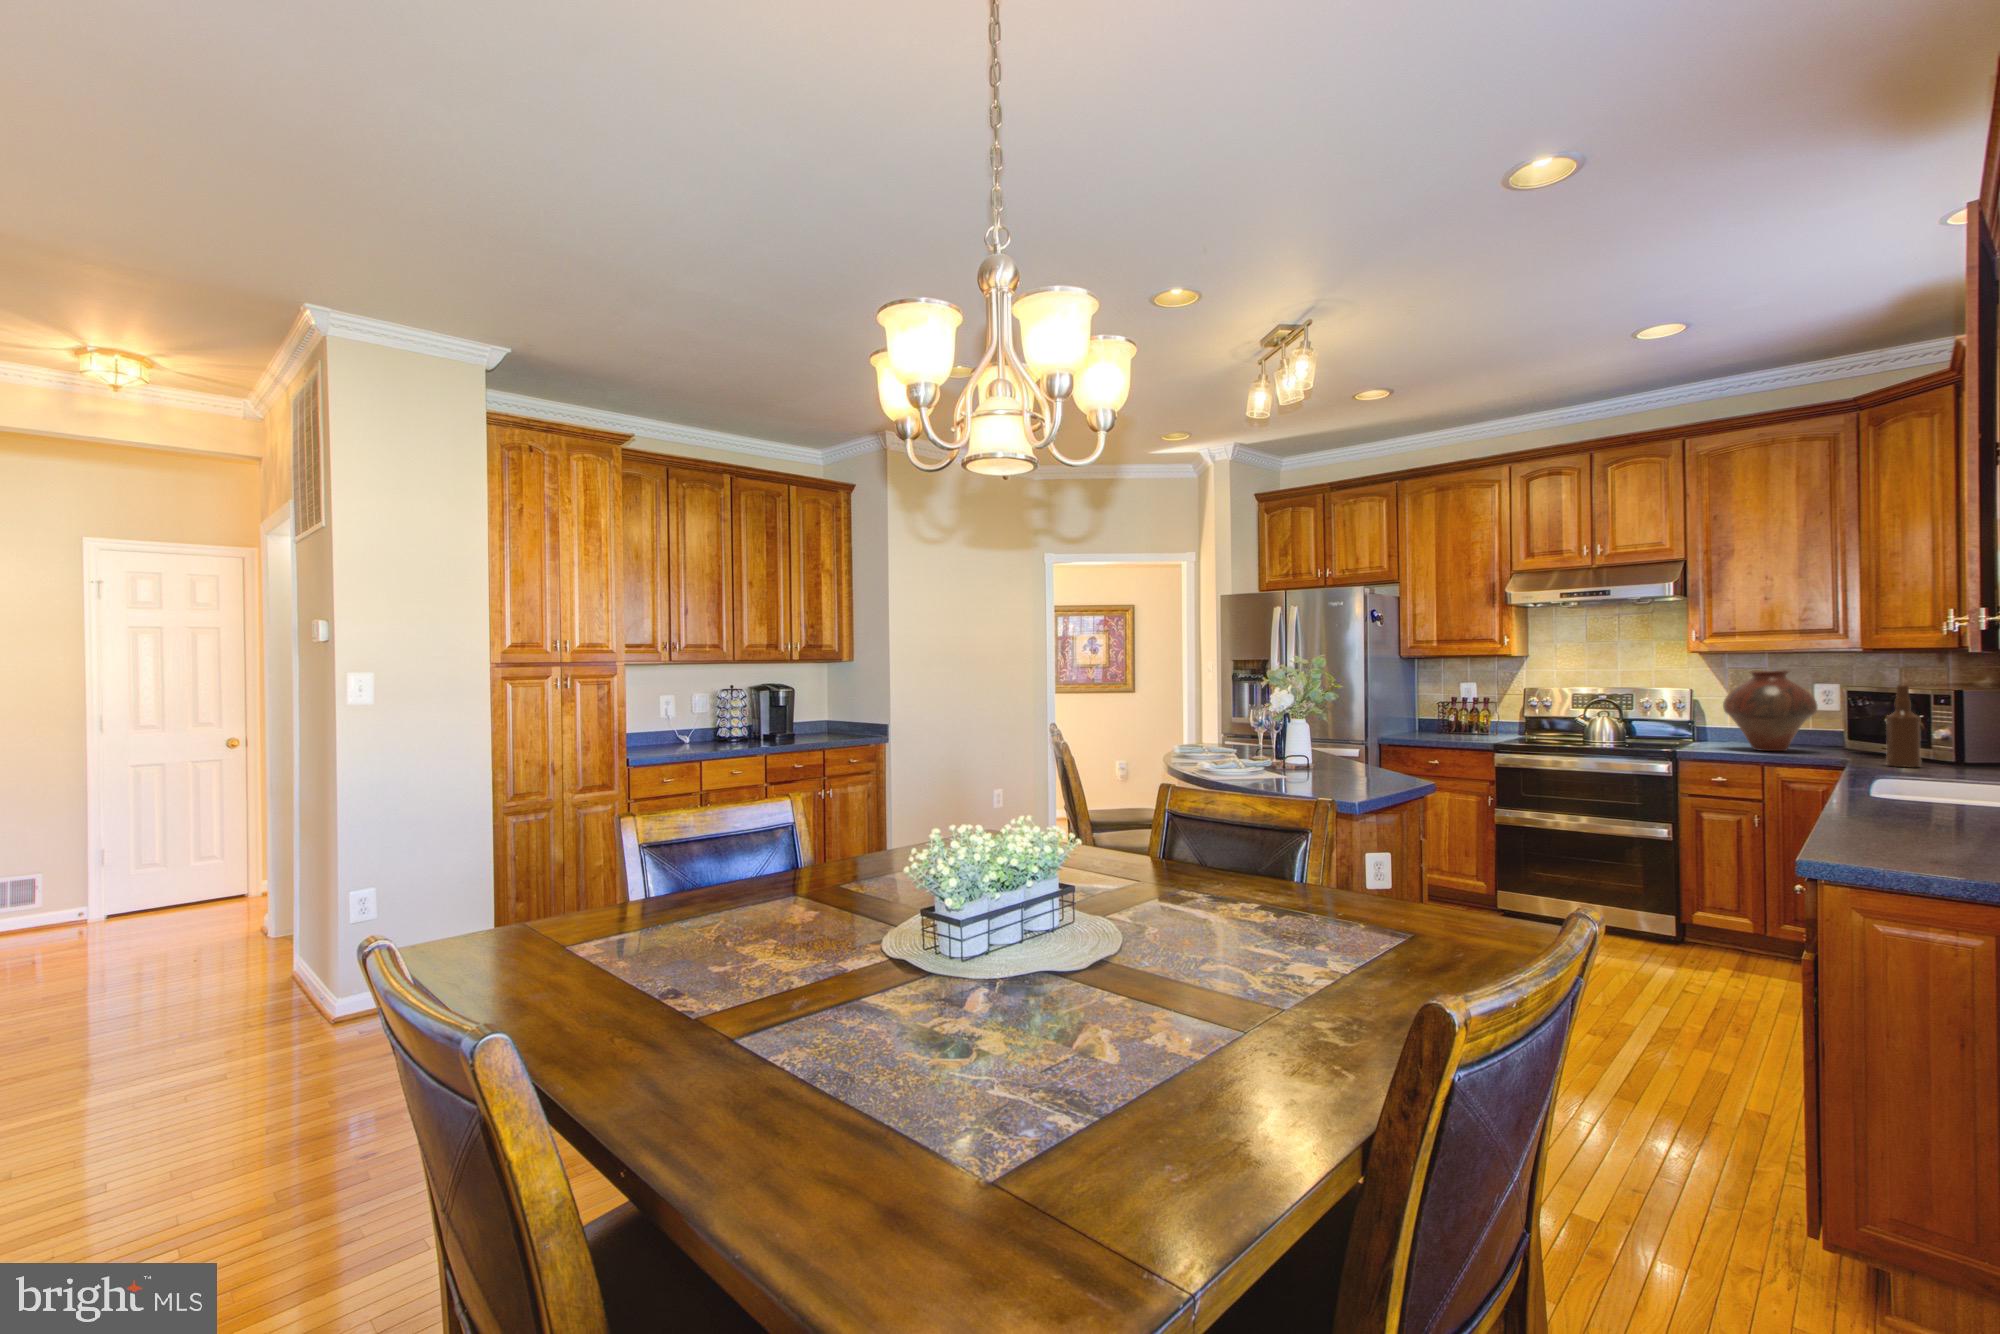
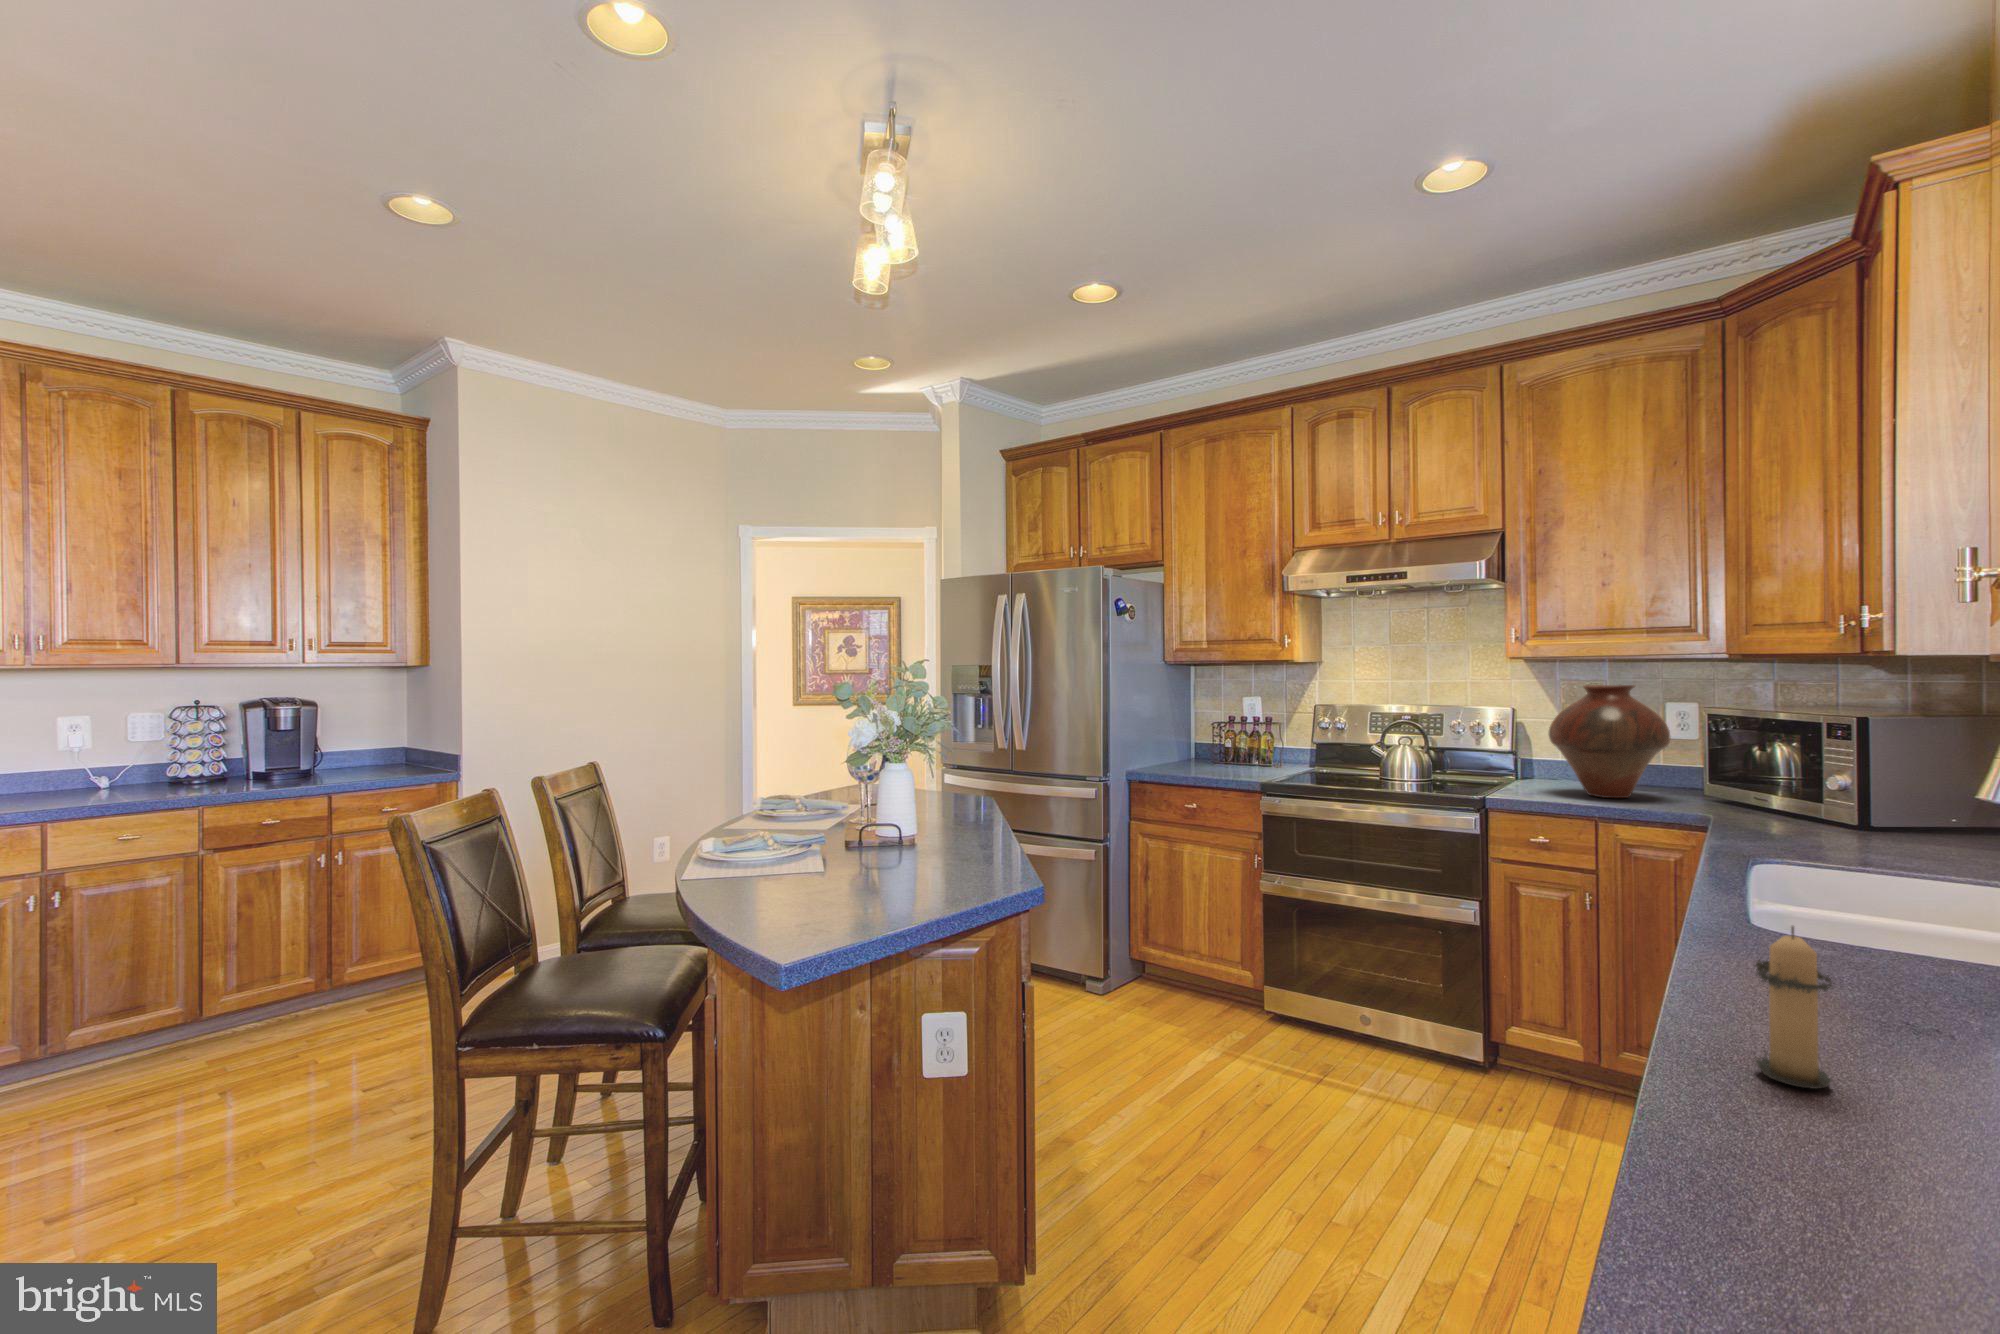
bottle: present [1886,685,1921,768] -> none [1765,710,1815,835]
candle: none [1852,761,1895,827] -> present [1755,926,1832,1089]

